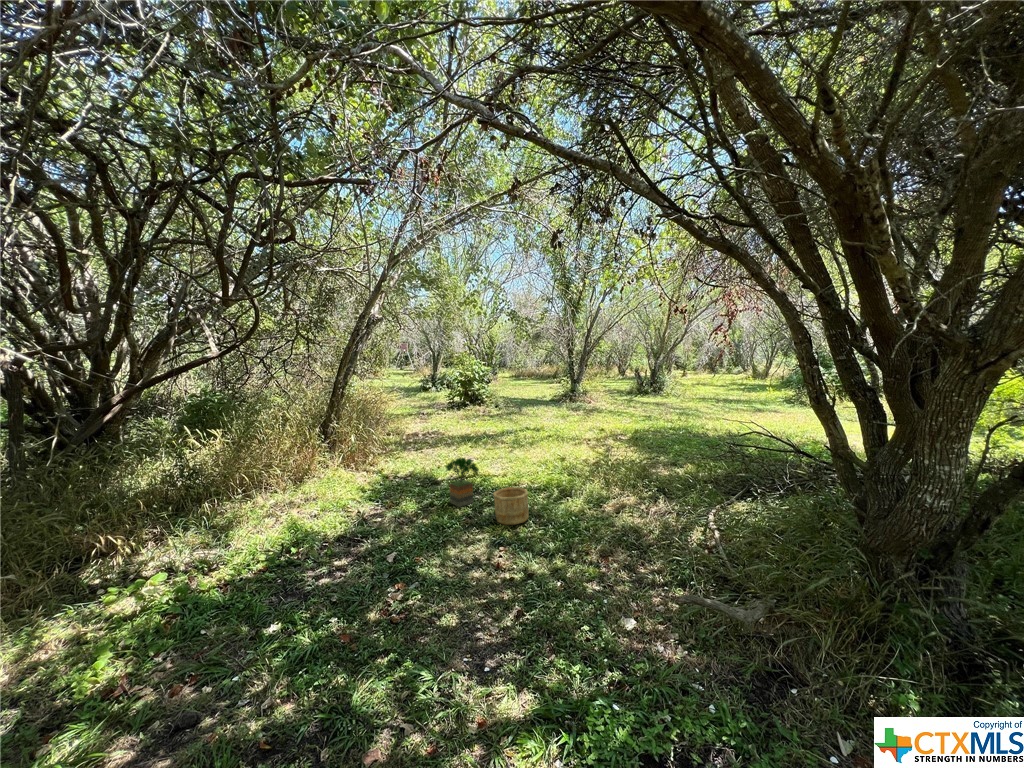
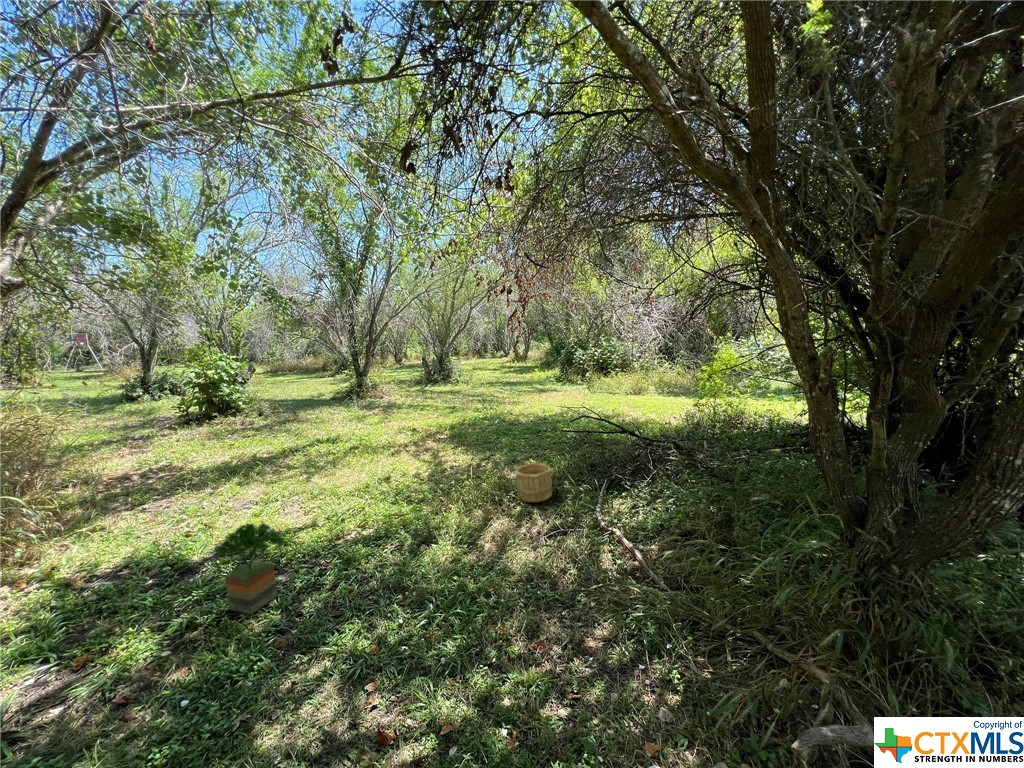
wooden bucket: present [493,487,529,525] -> present [515,463,552,502]

